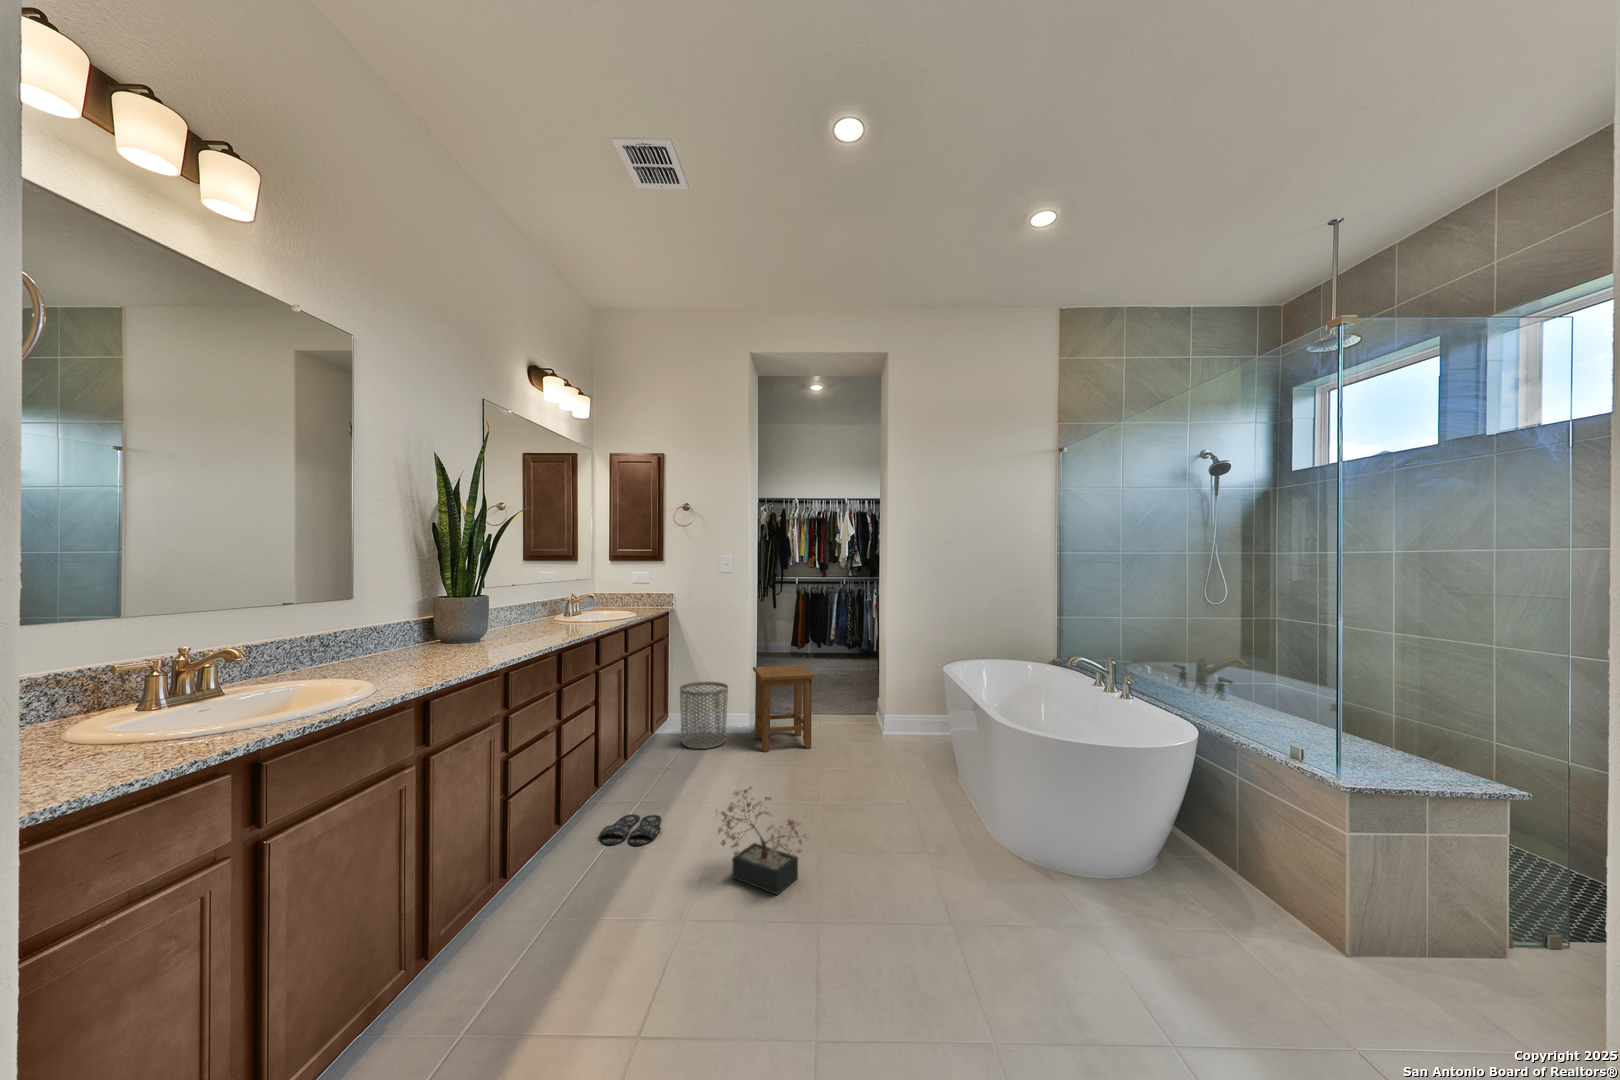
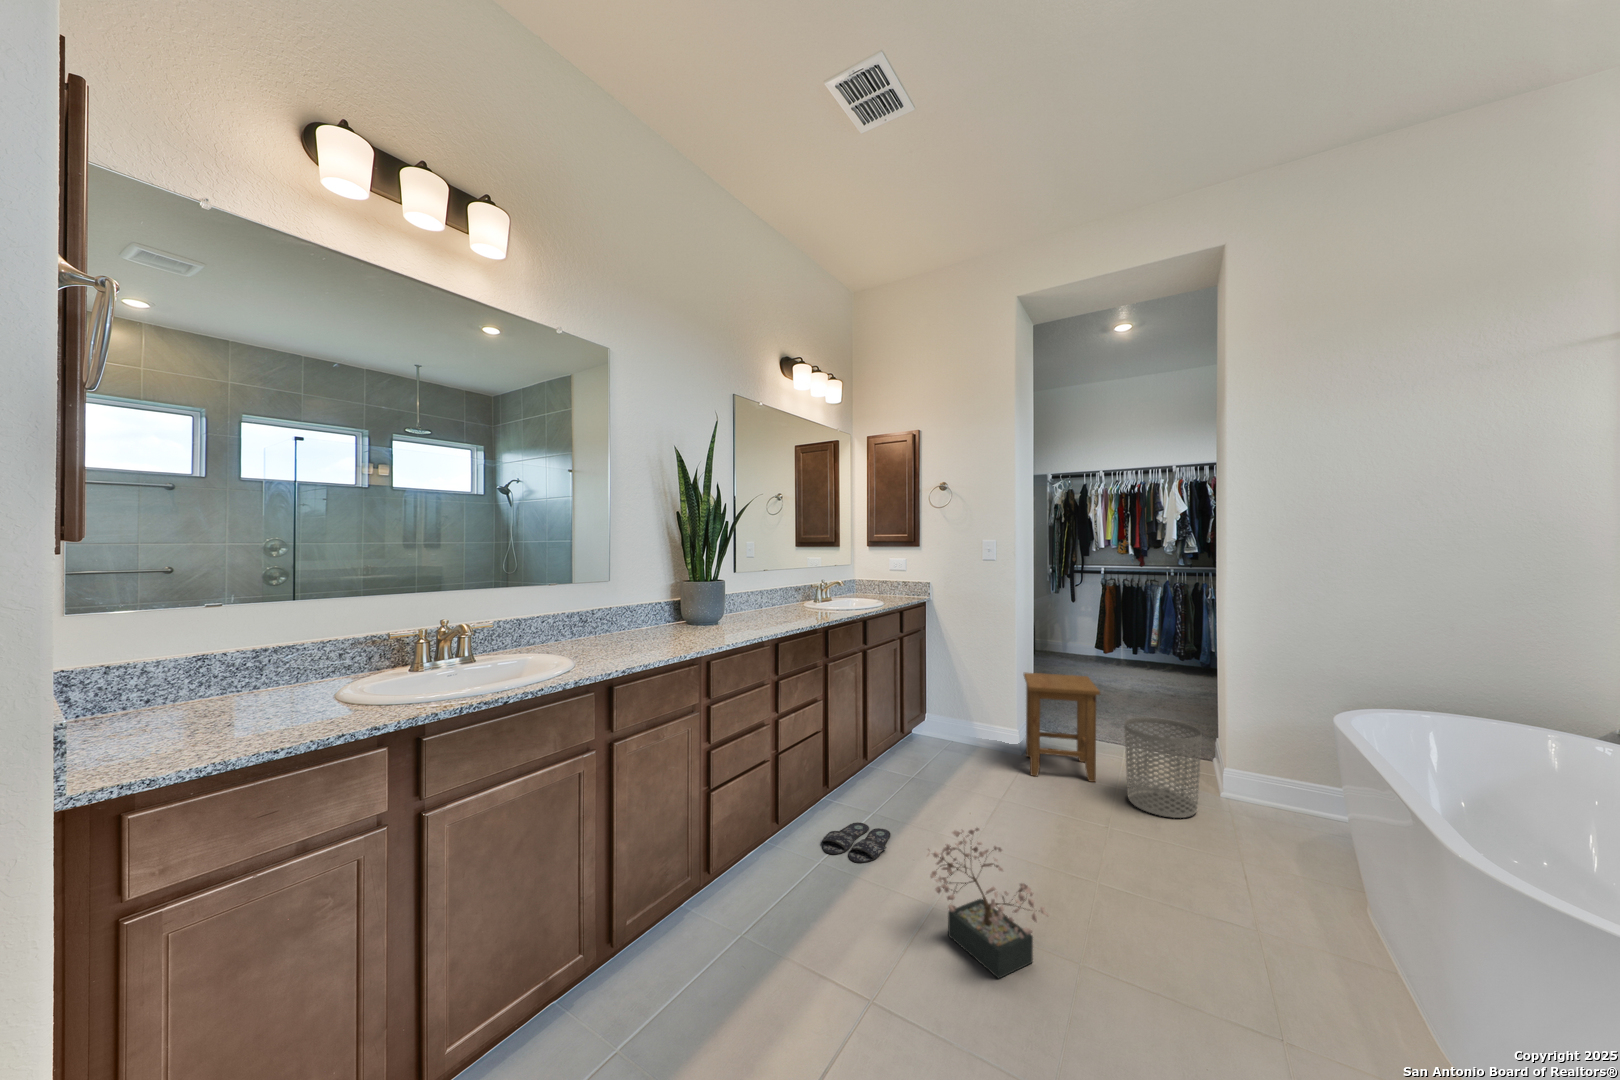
waste bin: present [680,682,728,749] -> present [1125,717,1202,818]

